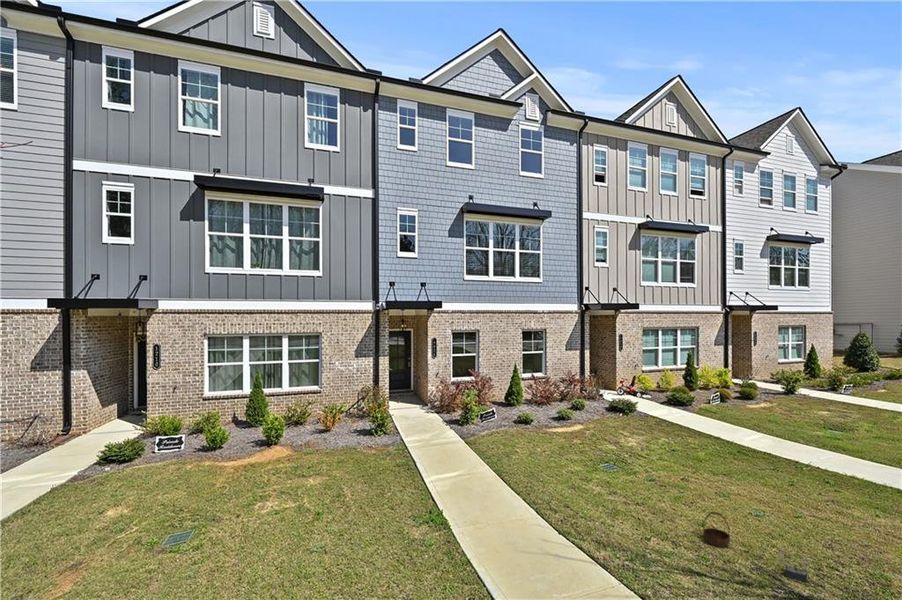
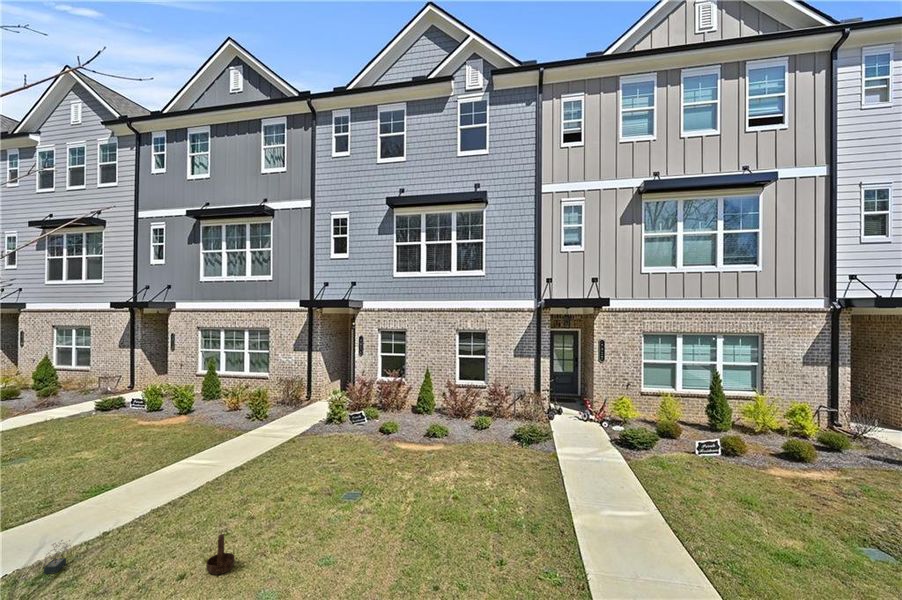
basket: present [703,512,730,547] -> present [206,534,235,575]

